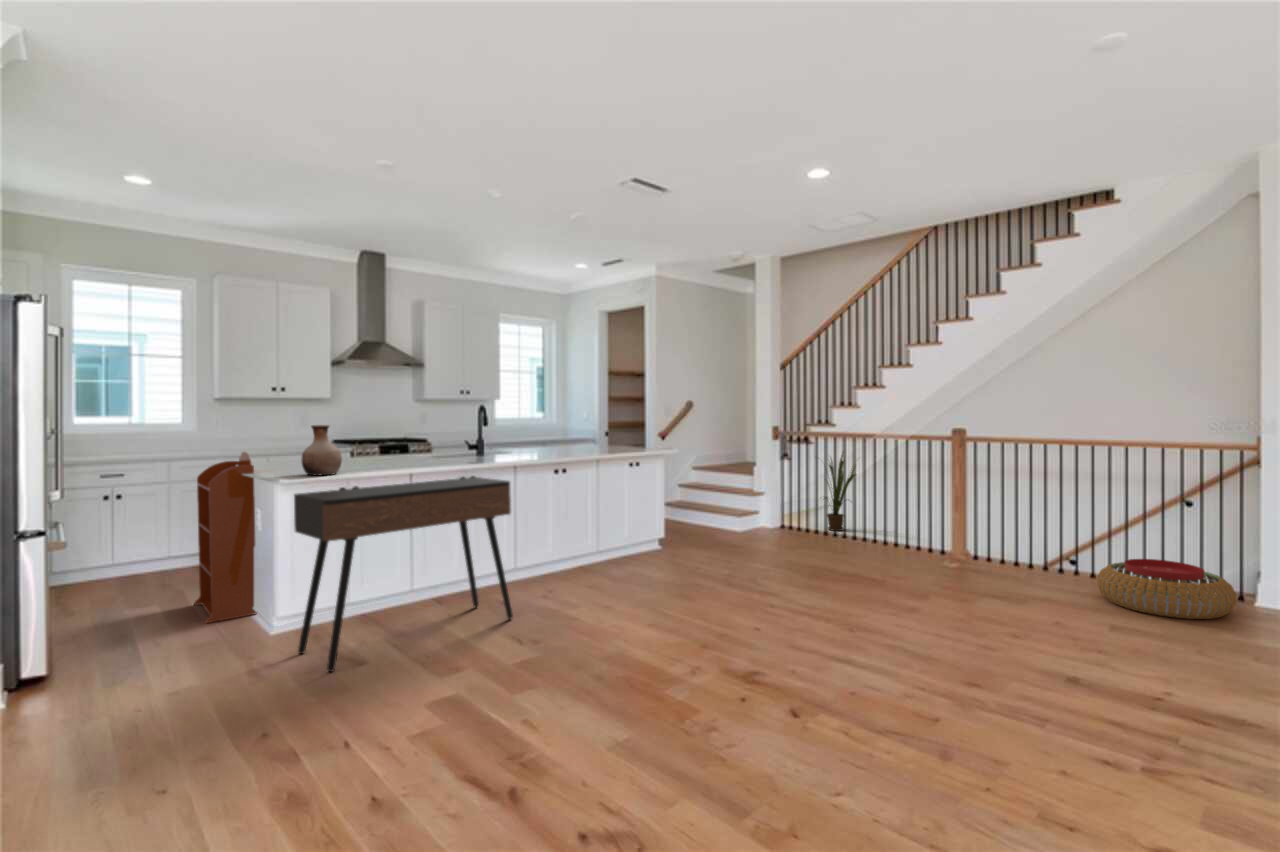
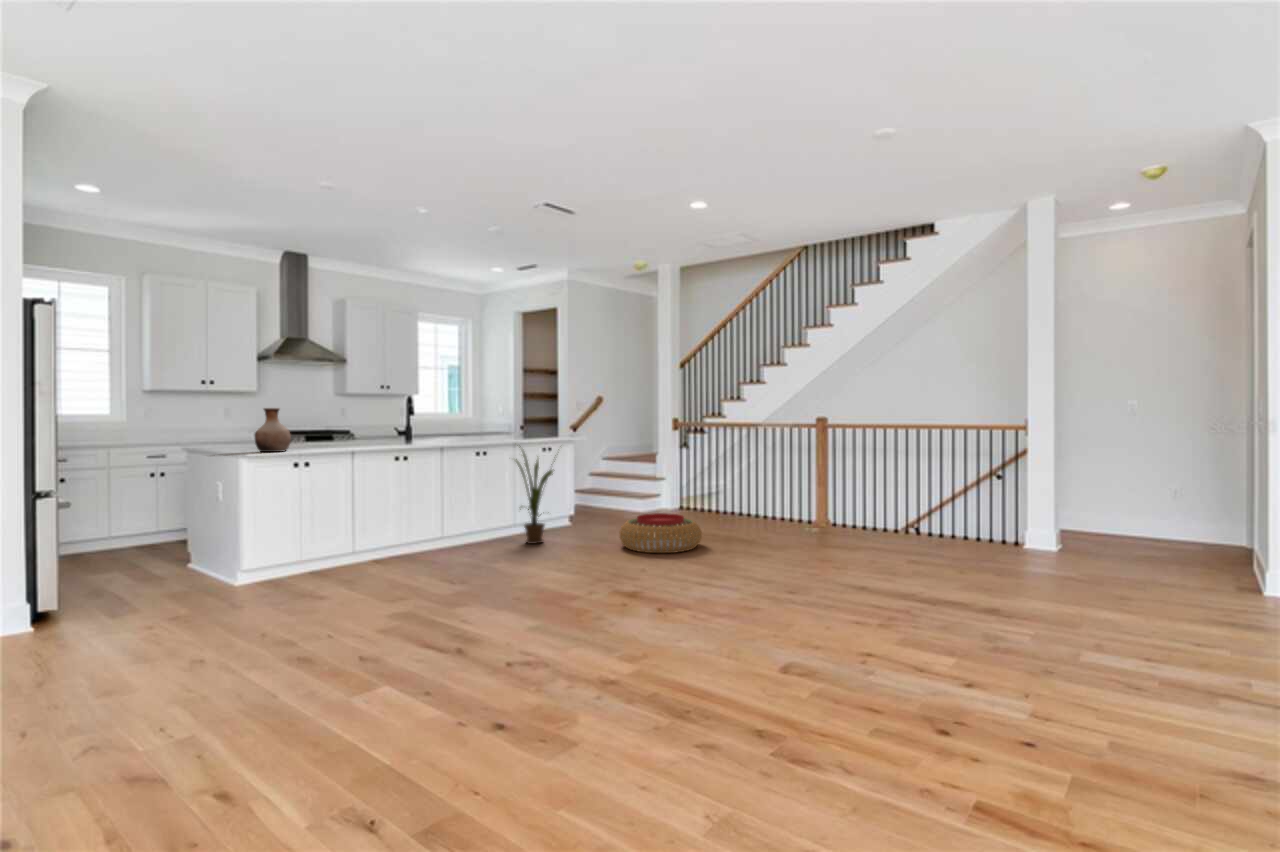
bookcase: present [194,452,257,623] -> none [143,433,210,585]
house plant: present [826,452,856,531] -> present [516,450,556,544]
console table: present [294,477,513,672] -> none [259,454,447,610]
pouf: present [1097,559,1237,619] -> present [620,513,702,553]

